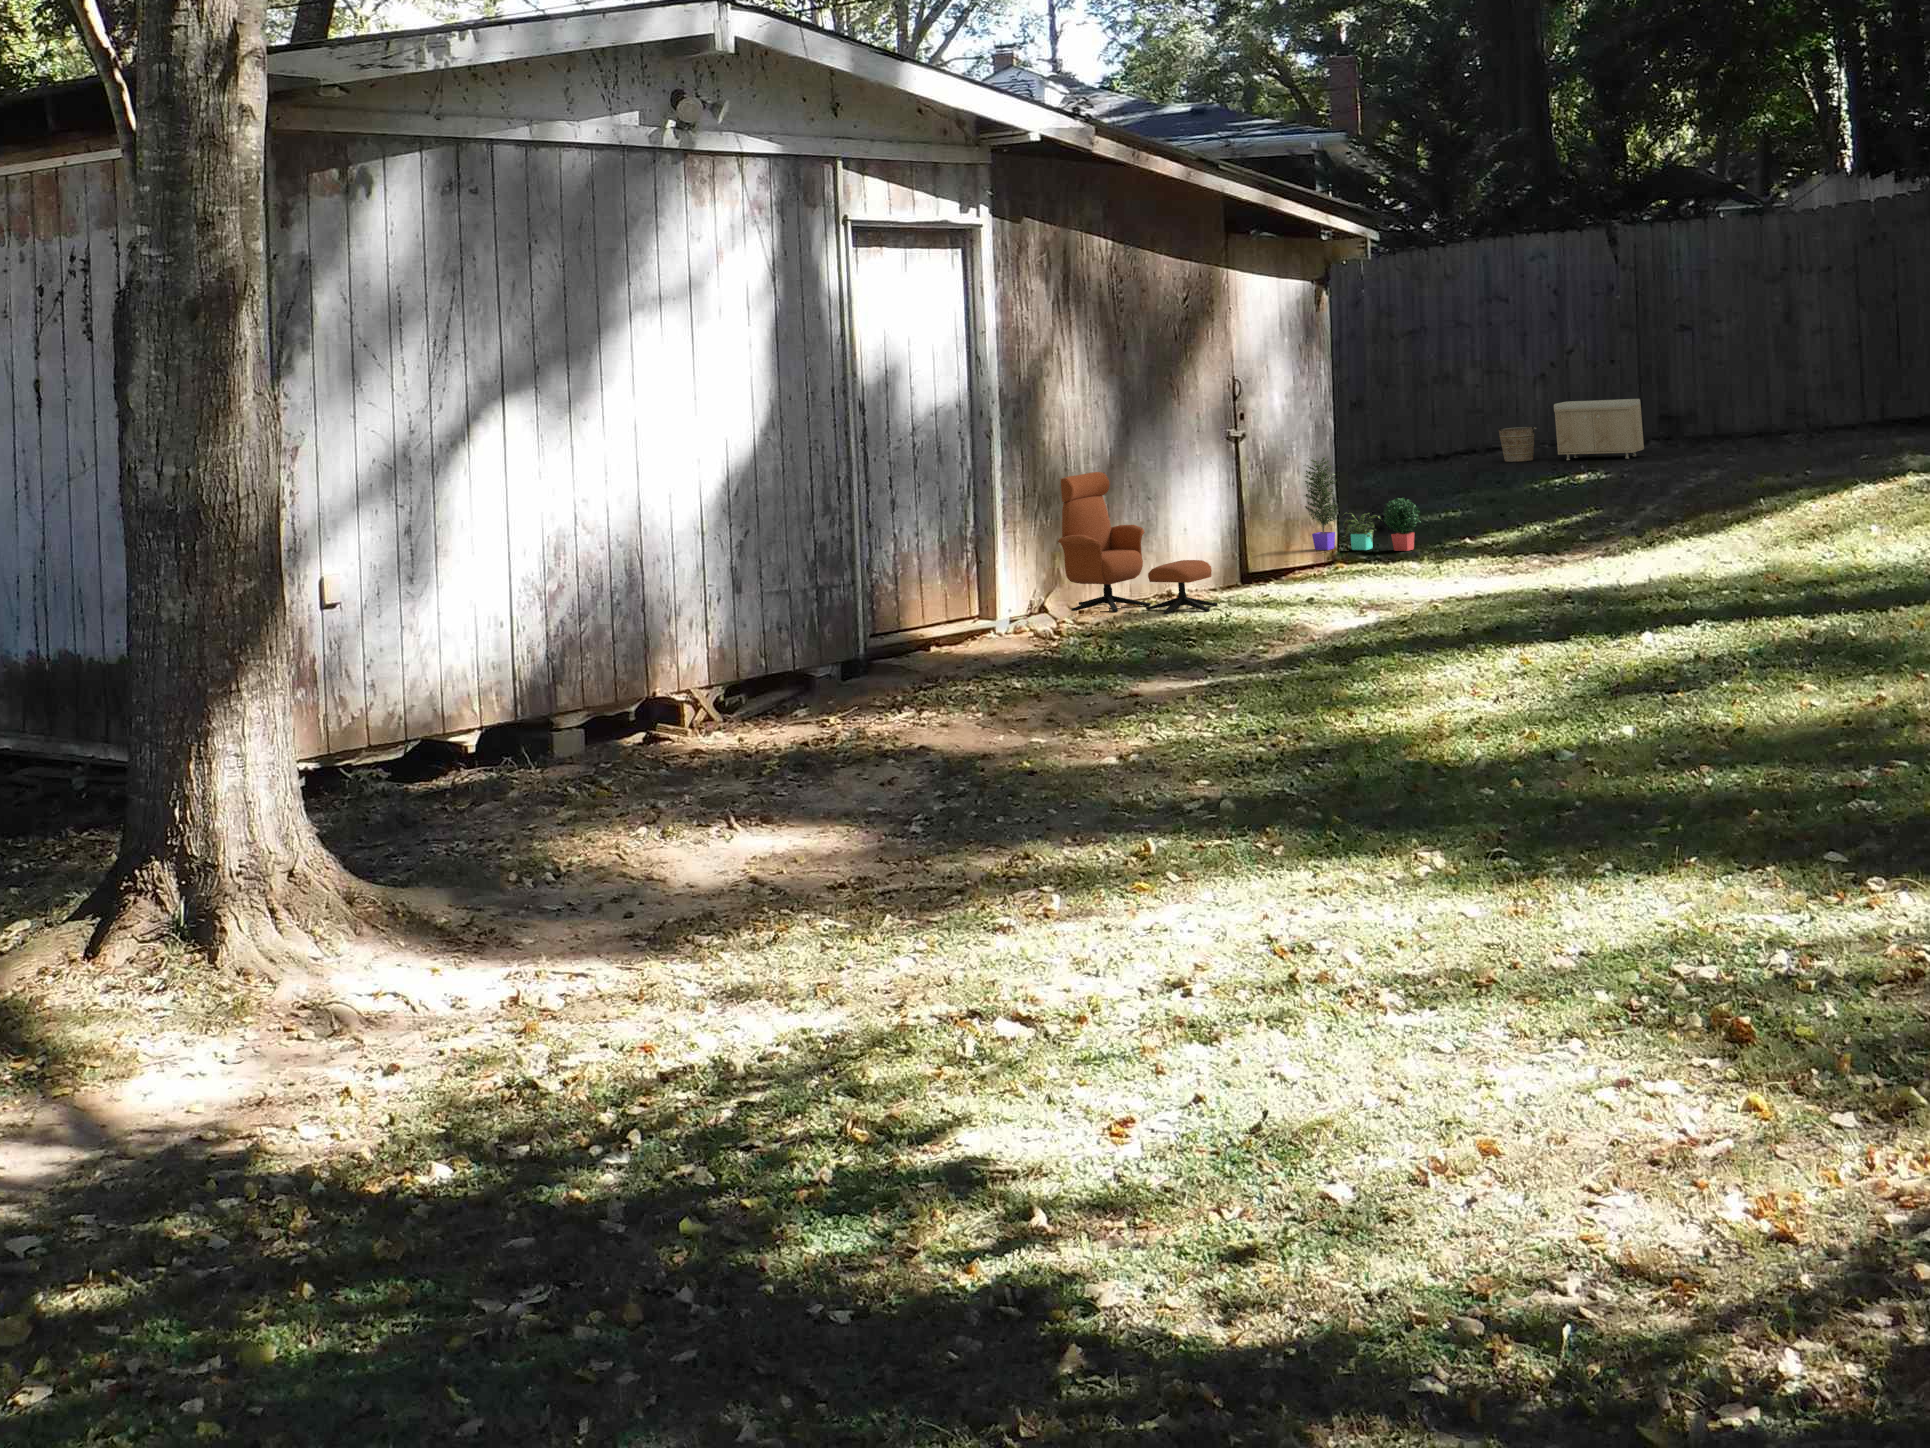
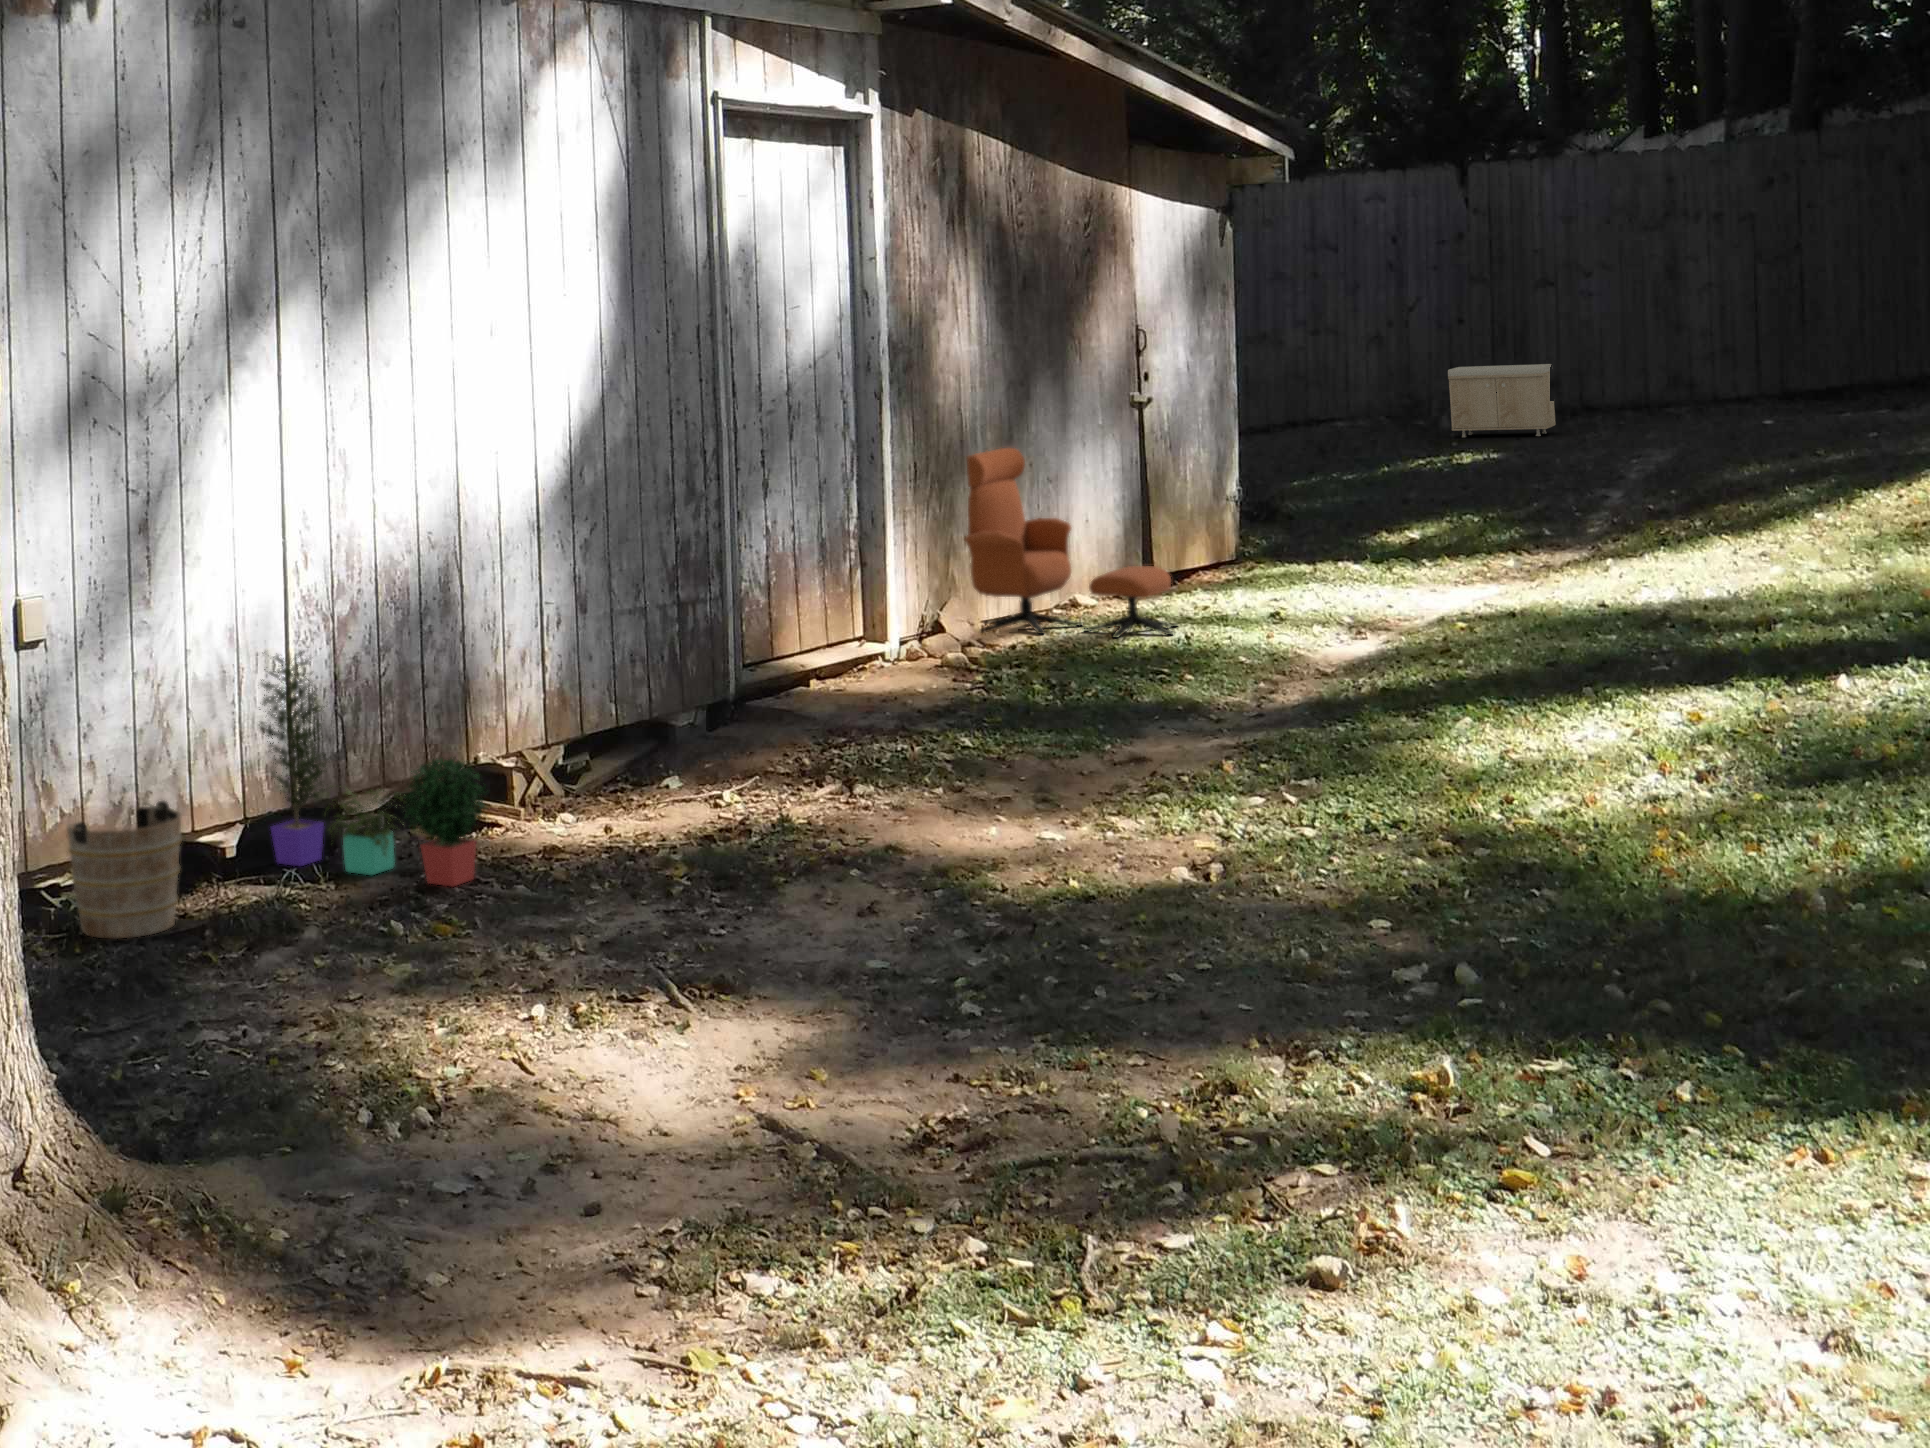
bucket: present [1499,427,1537,462] -> present [67,801,182,938]
potted plant: present [1305,458,1421,551] -> present [259,651,486,886]

